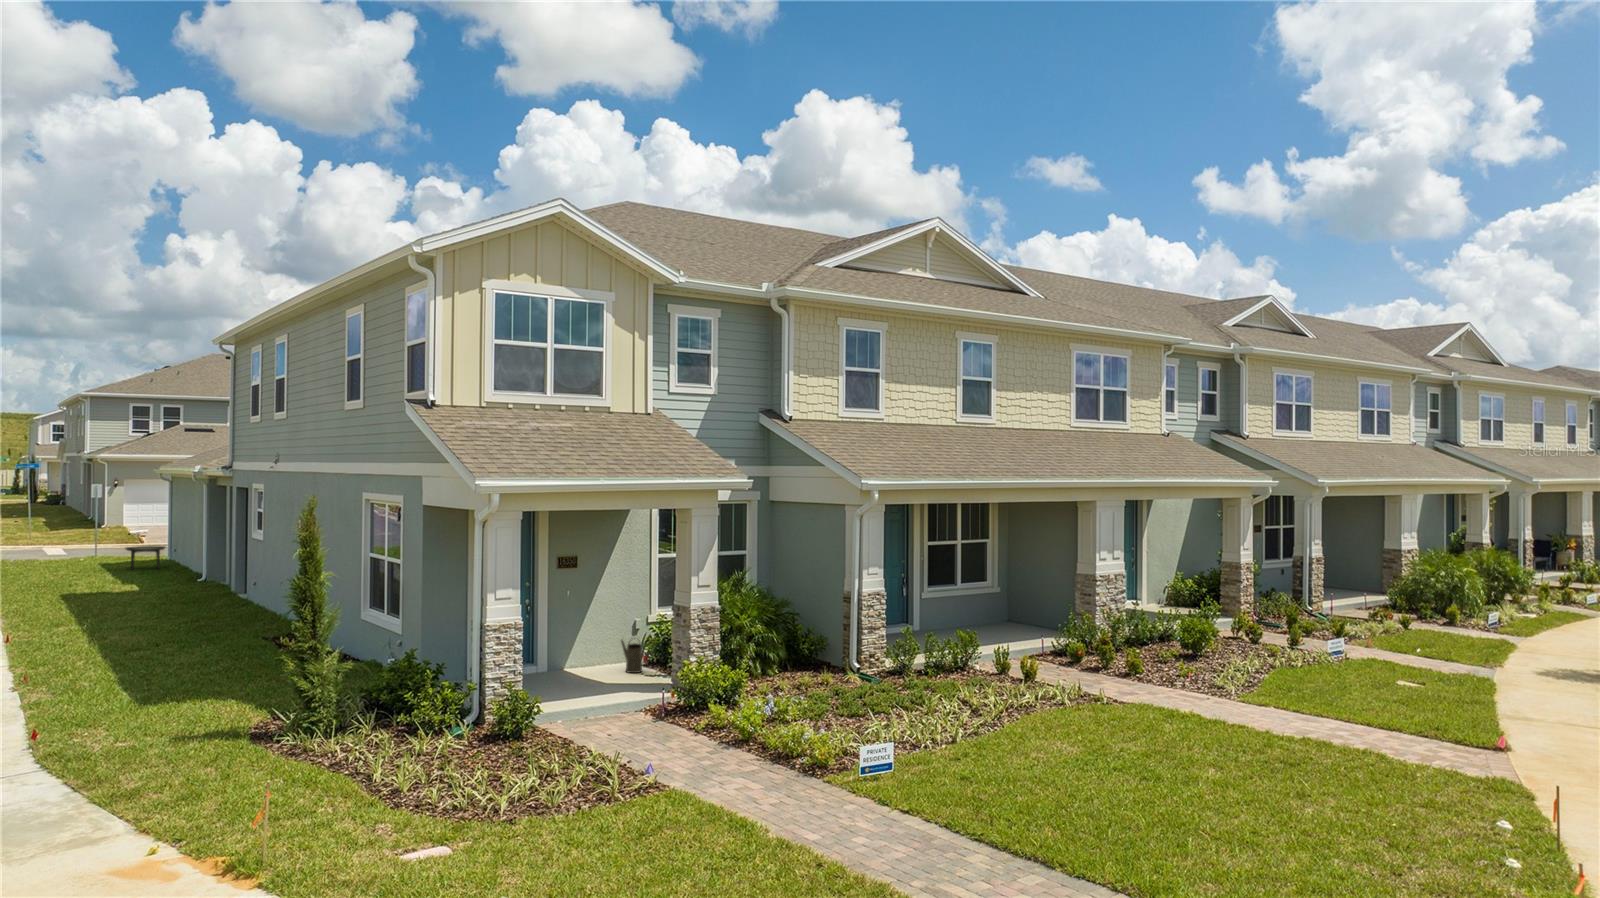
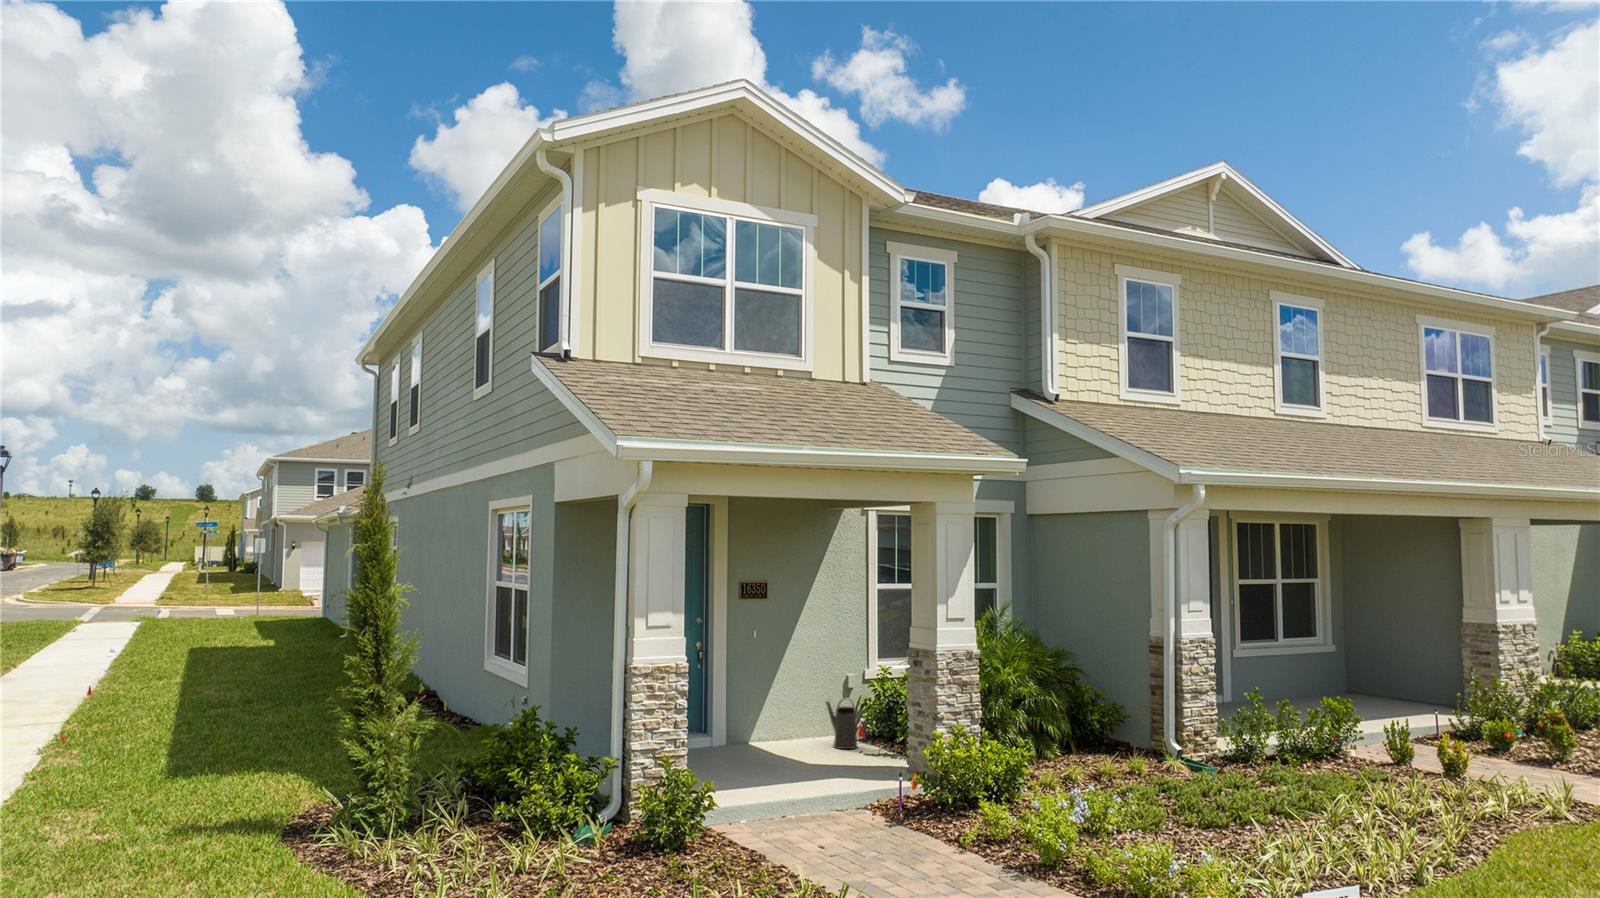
round table: present [126,546,165,570] -> none [288,597,330,622]

